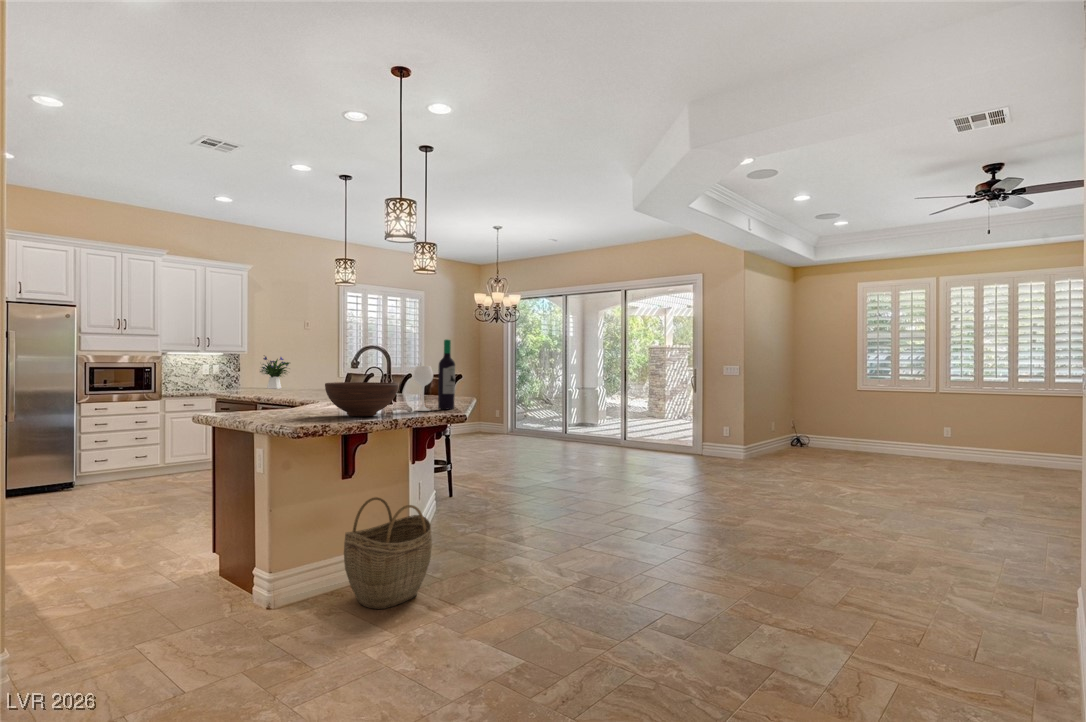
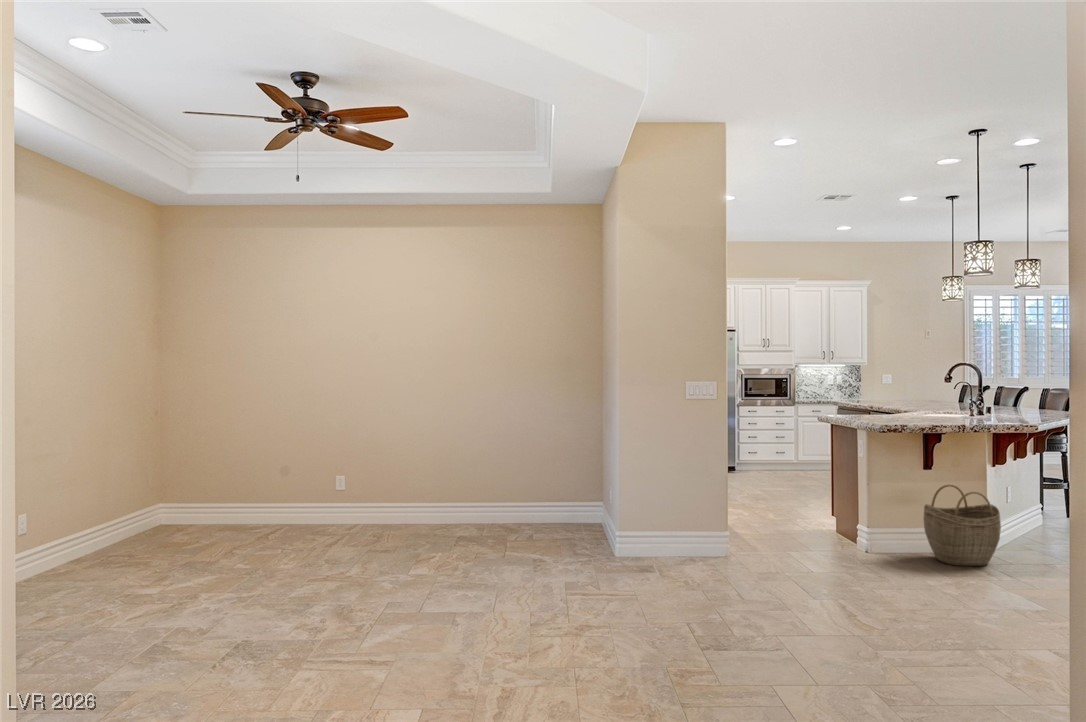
wine bottle: present [414,340,455,411] -> none [986,360,1030,421]
flower arrangement: present [260,356,289,389] -> none [870,367,904,398]
fruit bowl: present [325,382,398,416] -> none [905,396,964,421]

